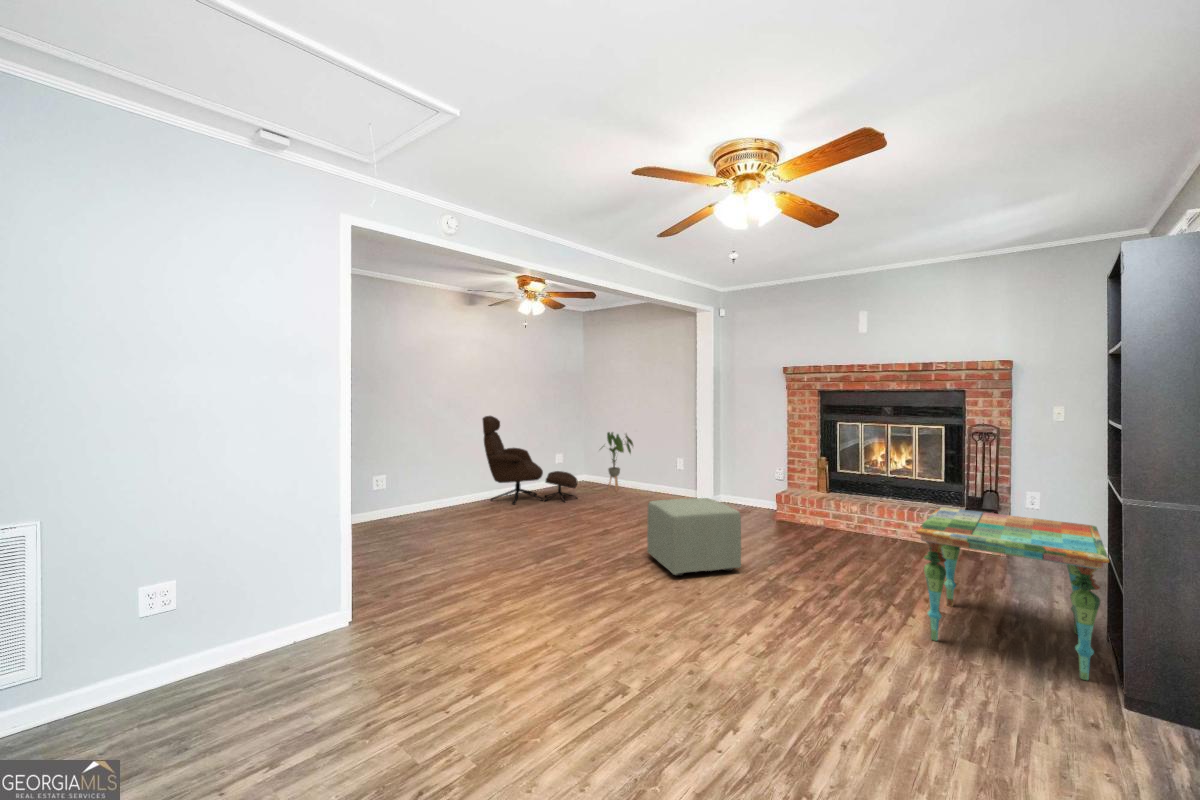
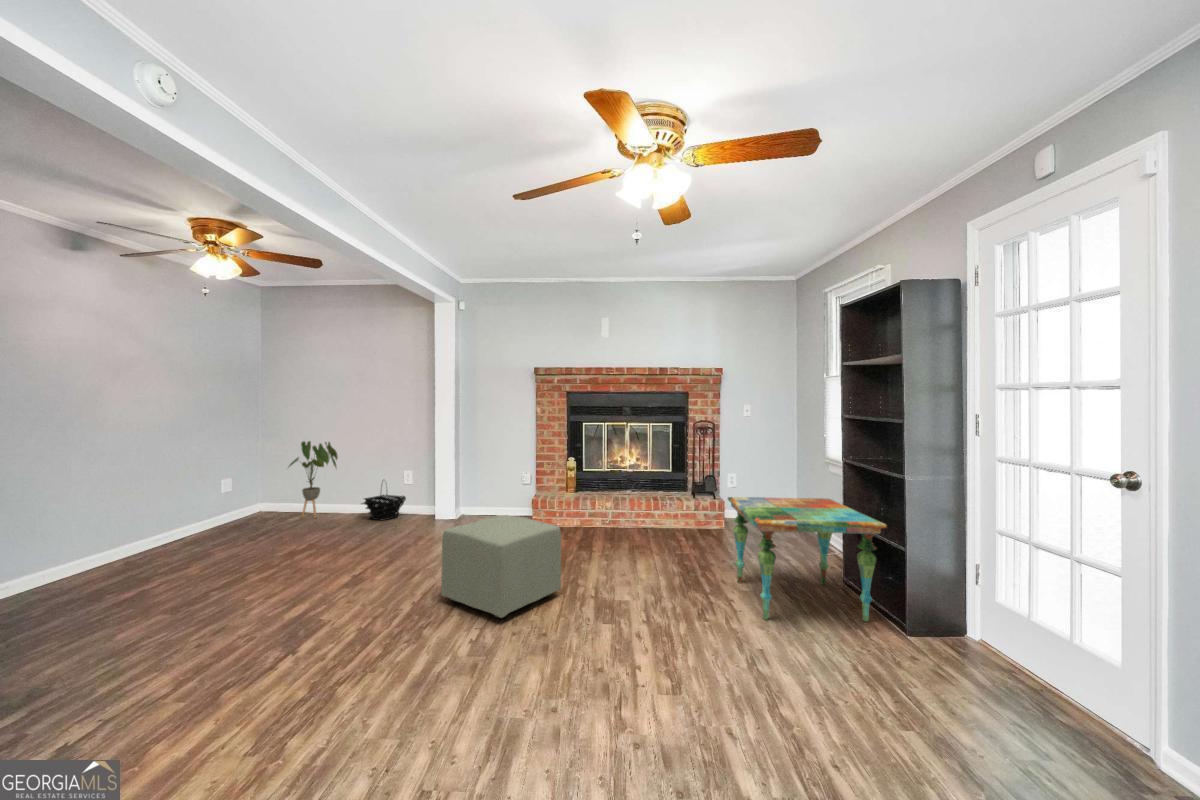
lounge chair: present [483,416,577,505] -> none [82,423,266,565]
basket: none [644,465,679,498] -> present [362,484,406,520]

